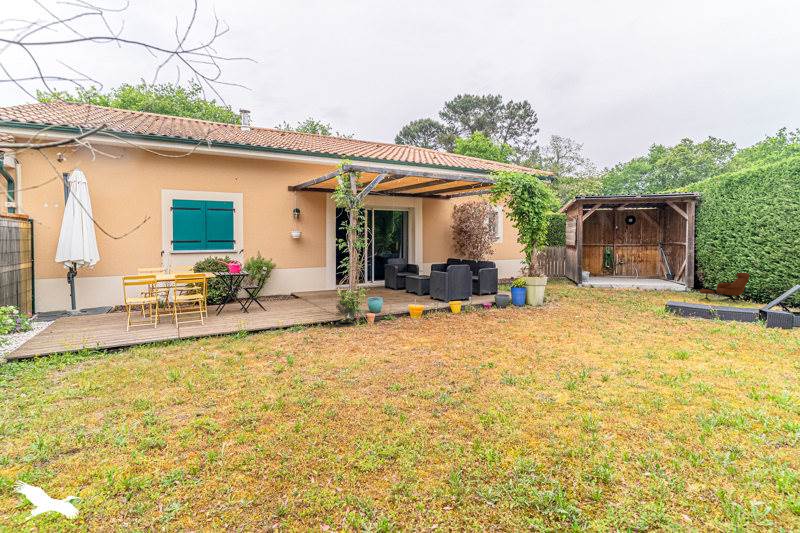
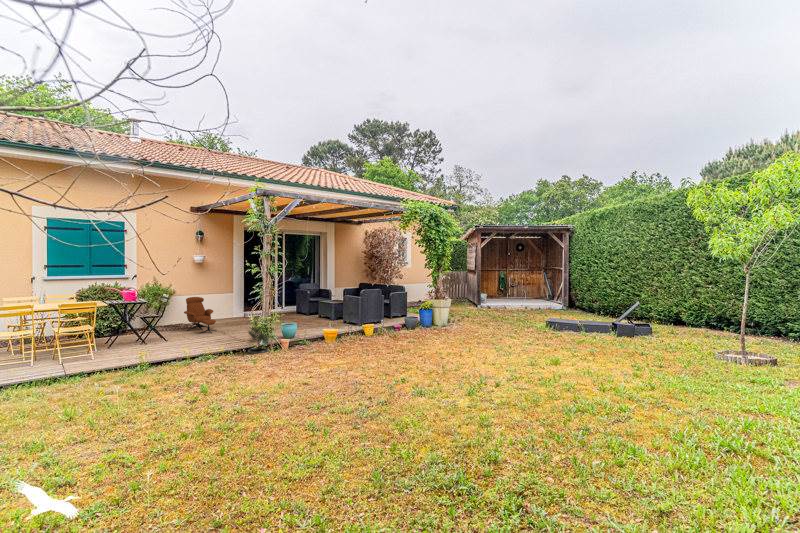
lounge chair: present [699,273,749,303] -> present [184,297,216,333]

